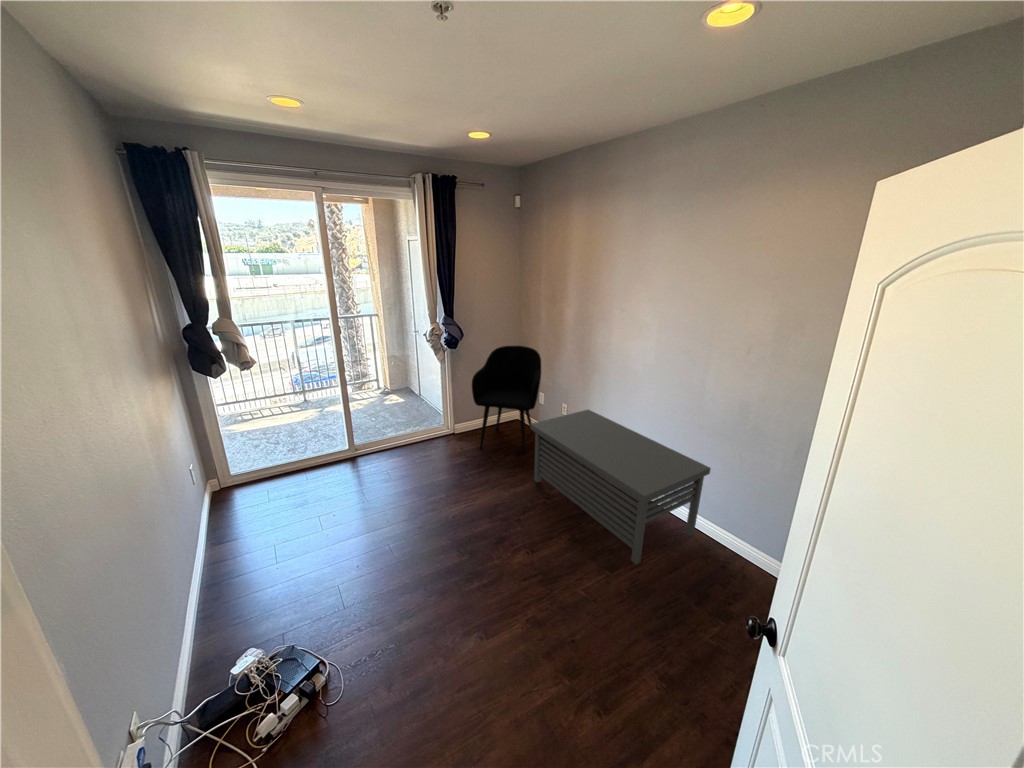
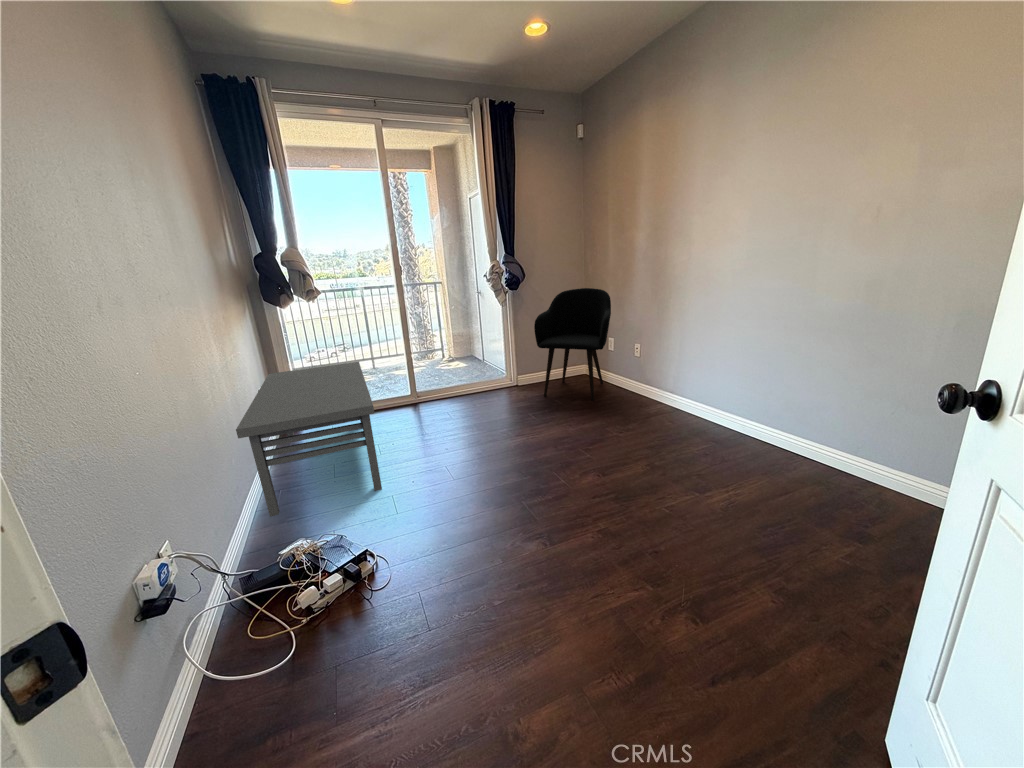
storage bench: present [530,410,711,564] -> present [236,361,382,517]

